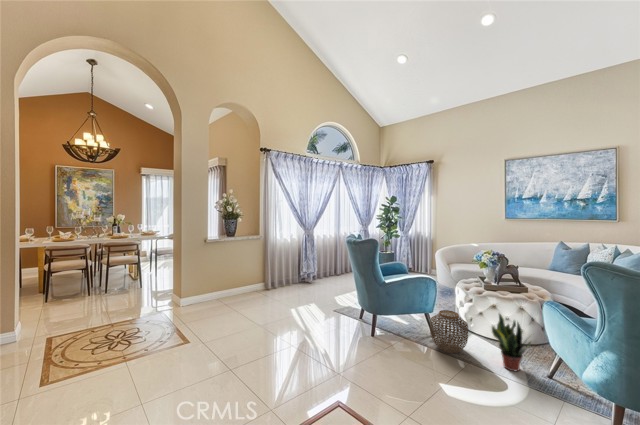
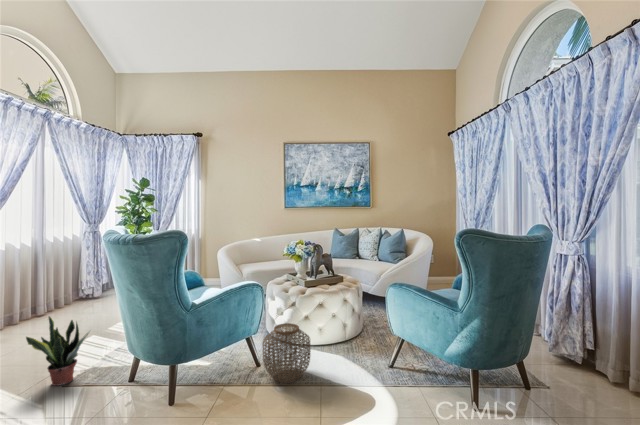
potted plant: present [492,314,531,371] -> present [26,316,89,386]

